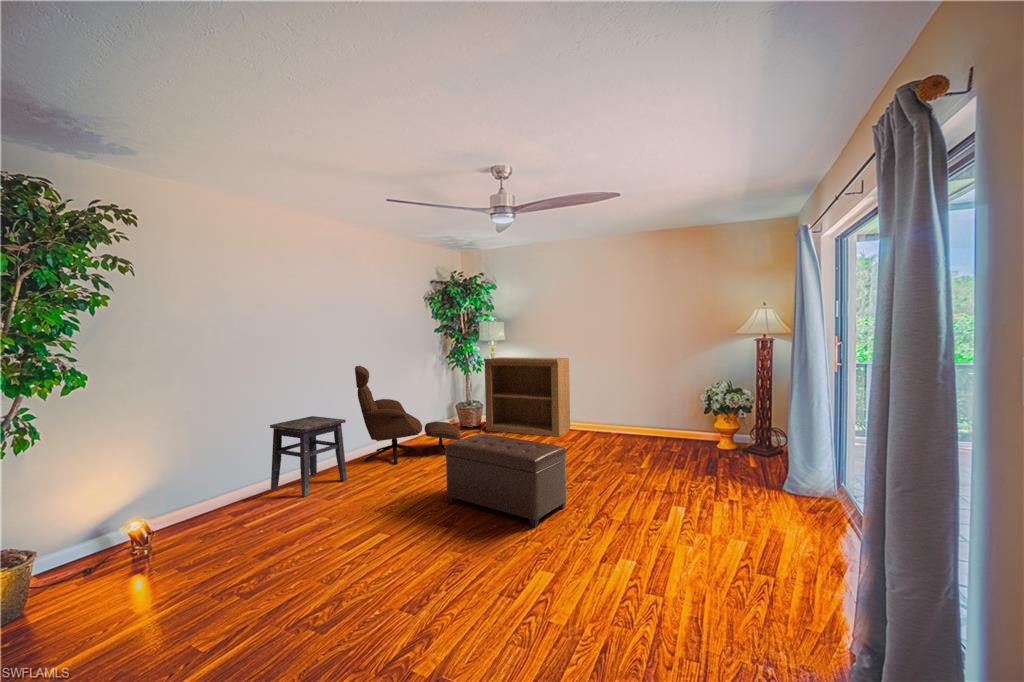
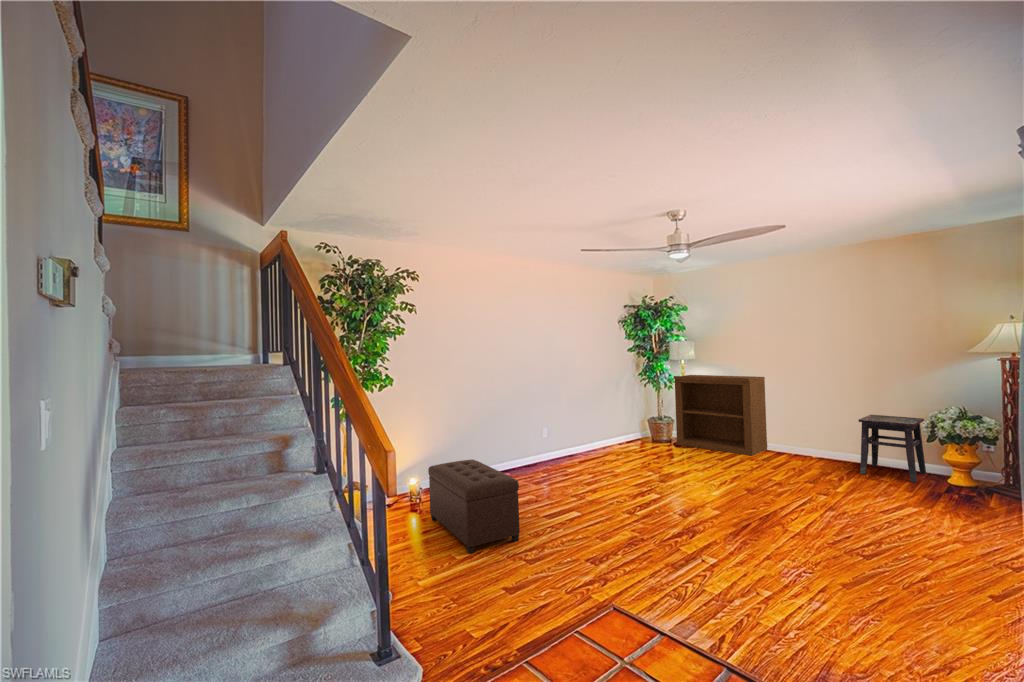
lounge chair: present [355,366,461,464] -> none [558,381,650,465]
side table: present [270,416,347,497] -> present [859,415,926,482]
ottoman: present [445,434,566,527] -> present [428,460,520,554]

